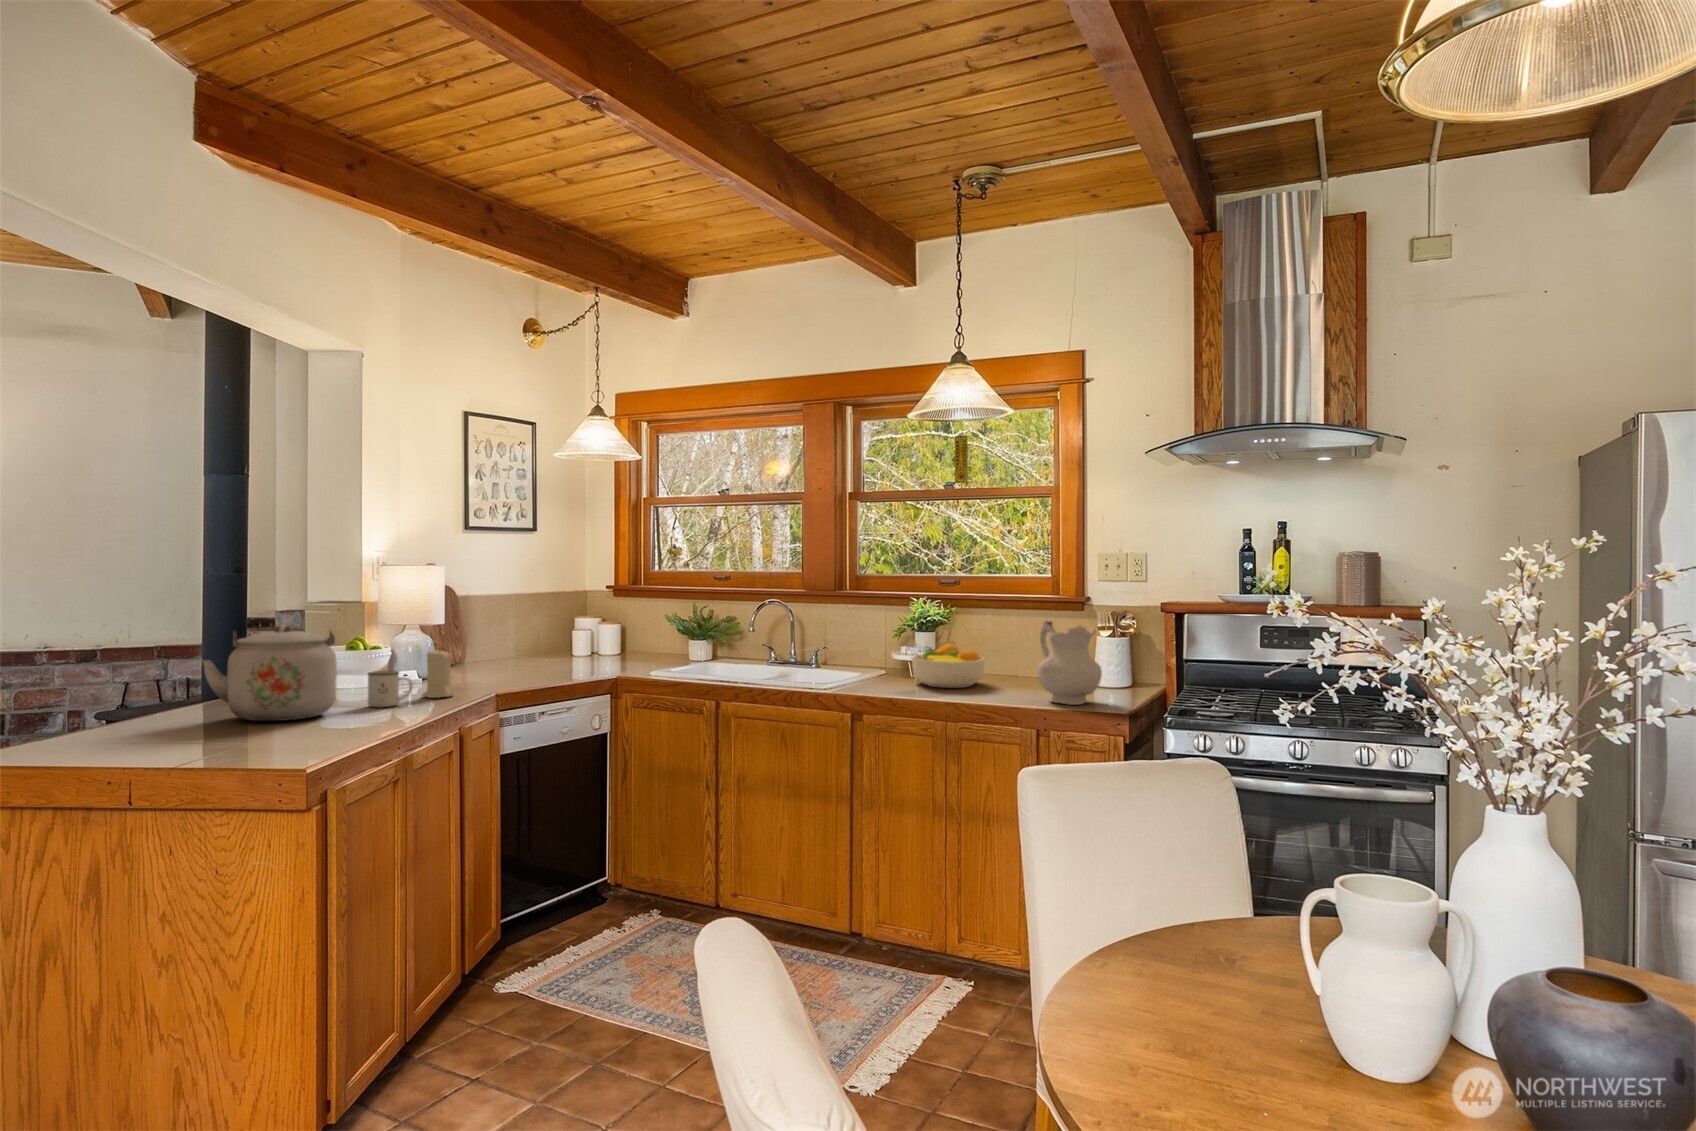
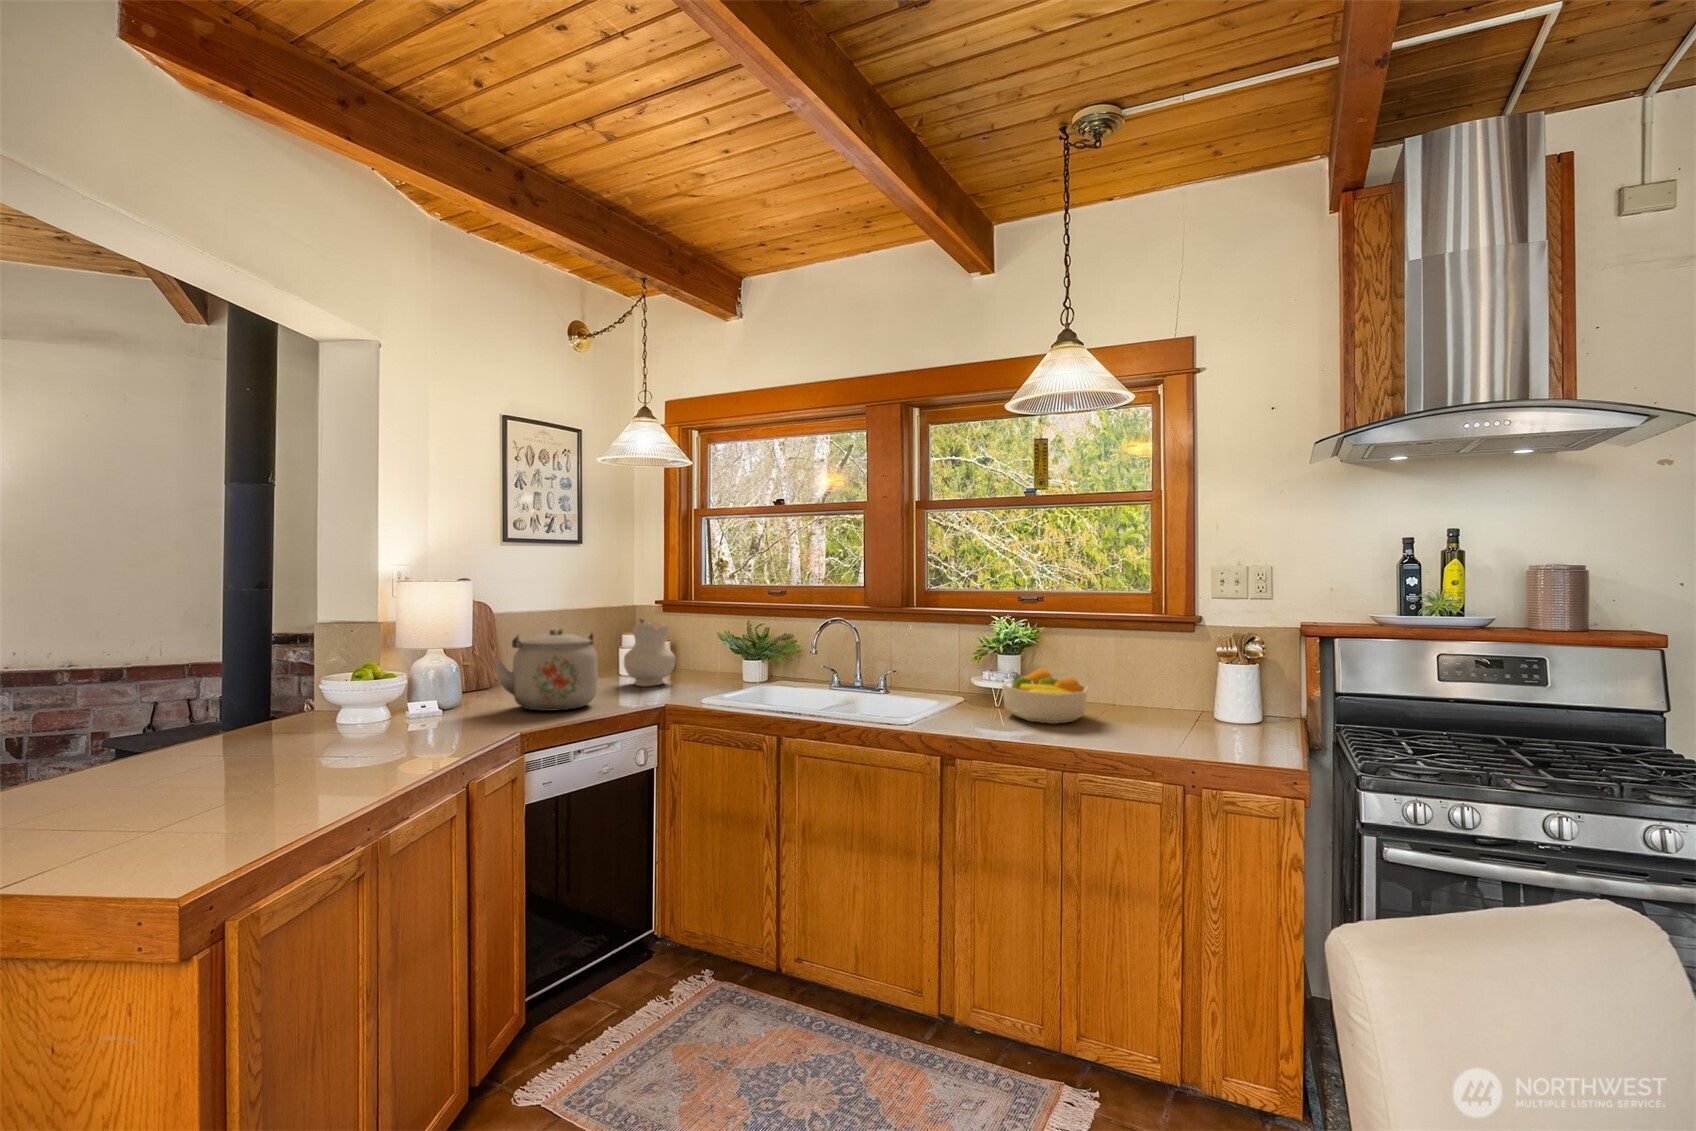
ceramic pitcher: present [1038,621,1102,705] -> present [624,619,676,687]
kettle: present [202,625,337,721] -> present [494,629,598,711]
candle: present [421,650,454,698] -> none [429,680,471,741]
mug: present [368,671,413,707] -> none [355,711,413,759]

